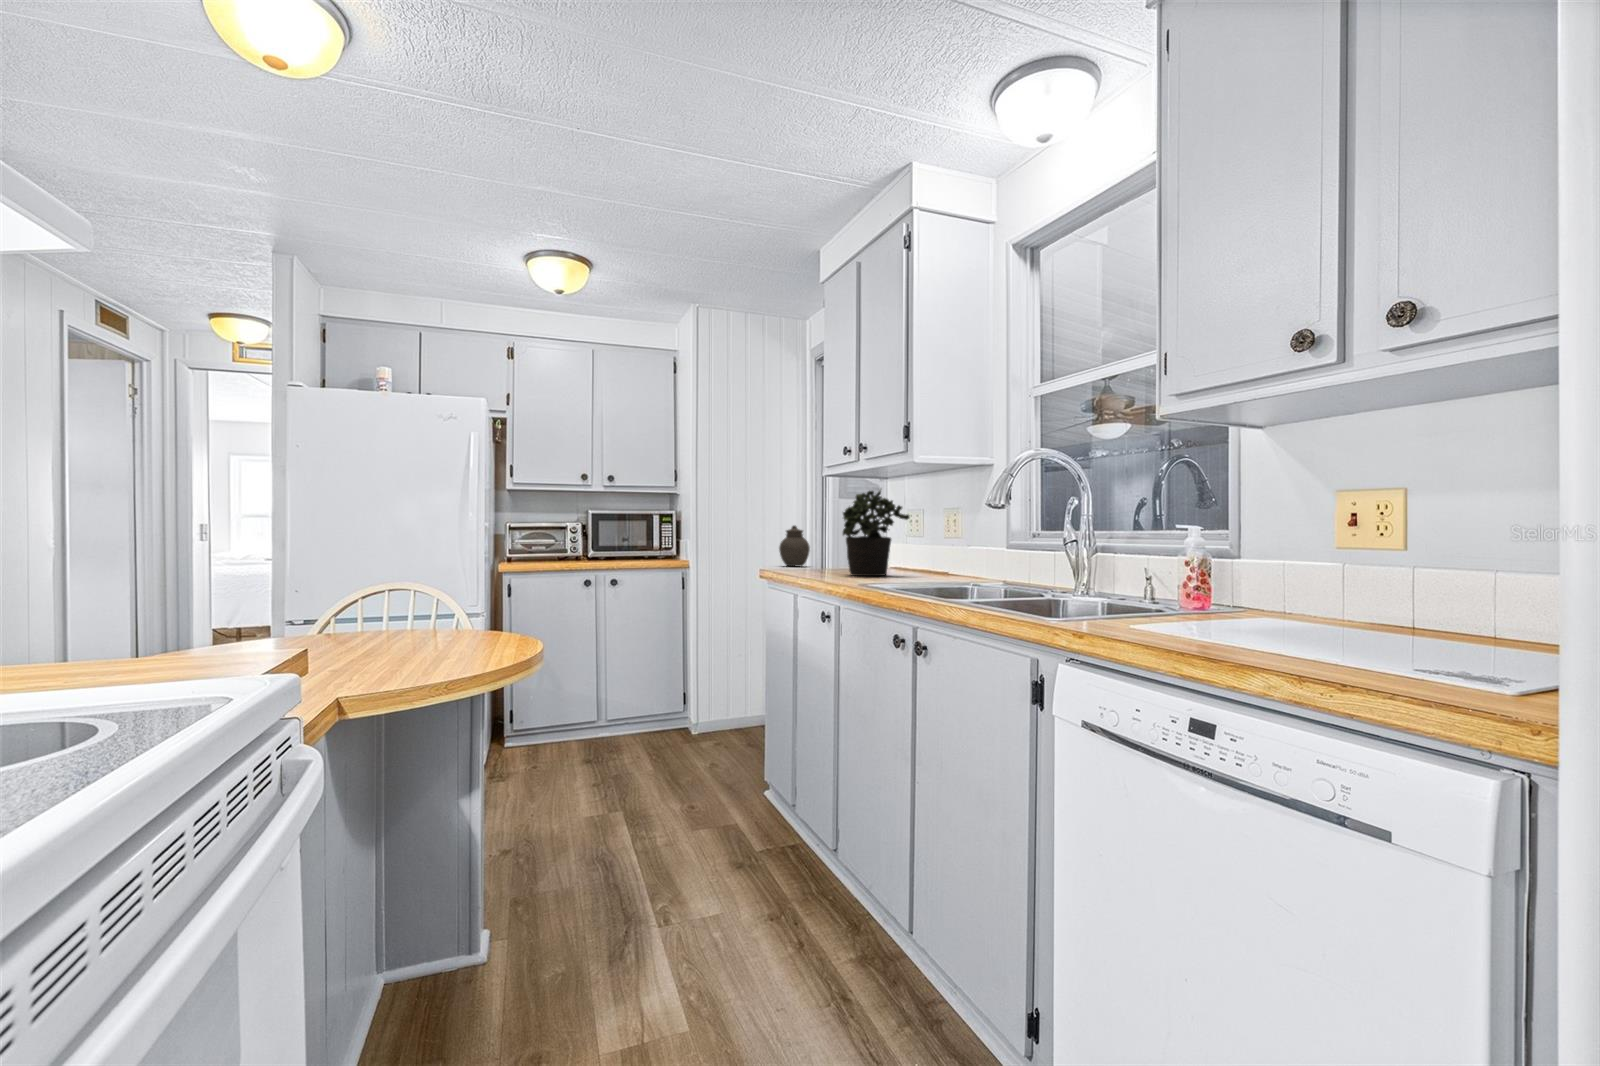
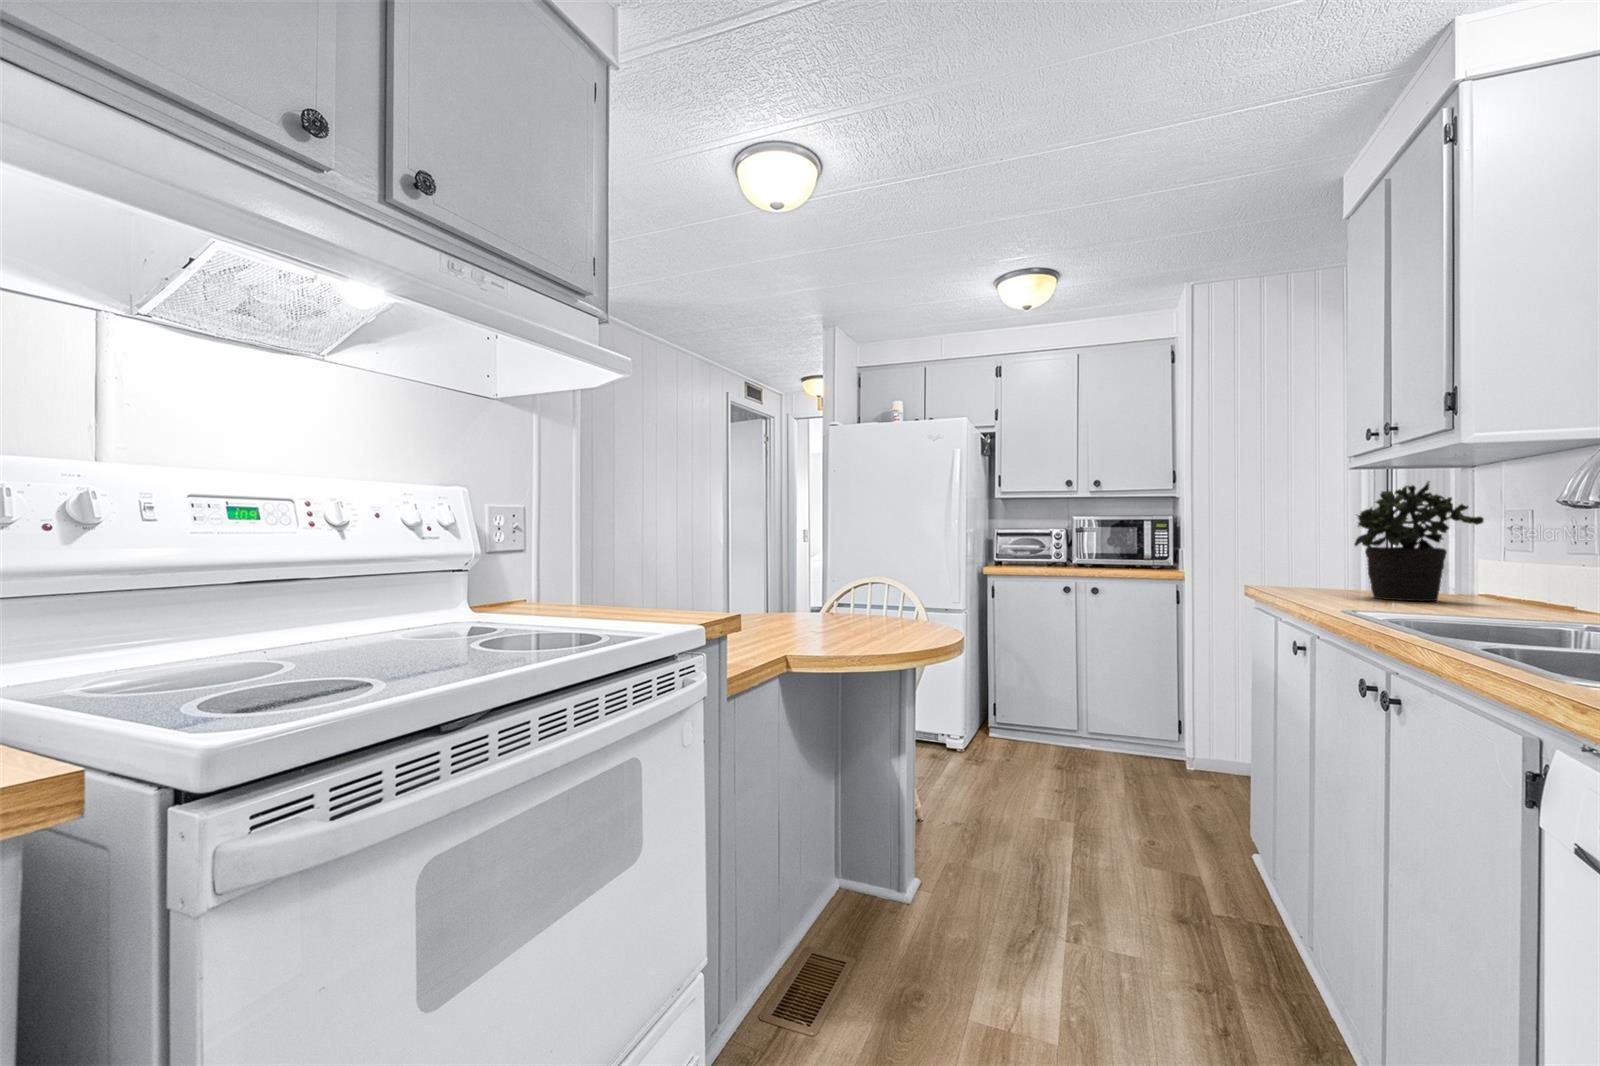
jar: present [779,526,810,567] -> none [1290,532,1337,583]

